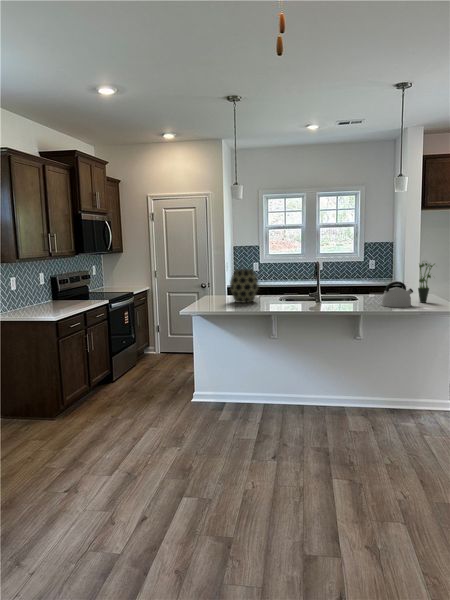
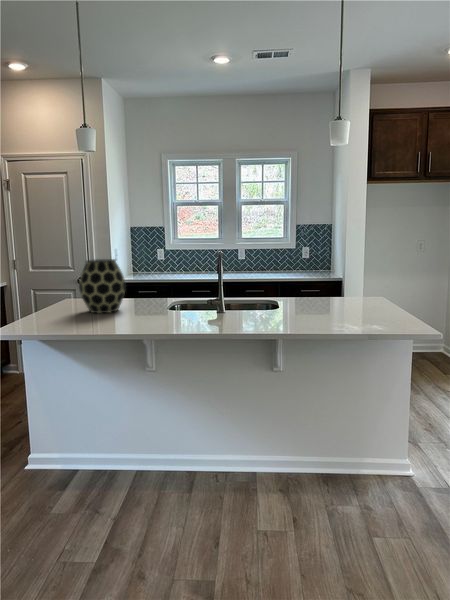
potted plant: present [418,263,435,303] -> none [363,248,394,313]
kettle: present [382,281,413,307] -> none [308,281,356,323]

